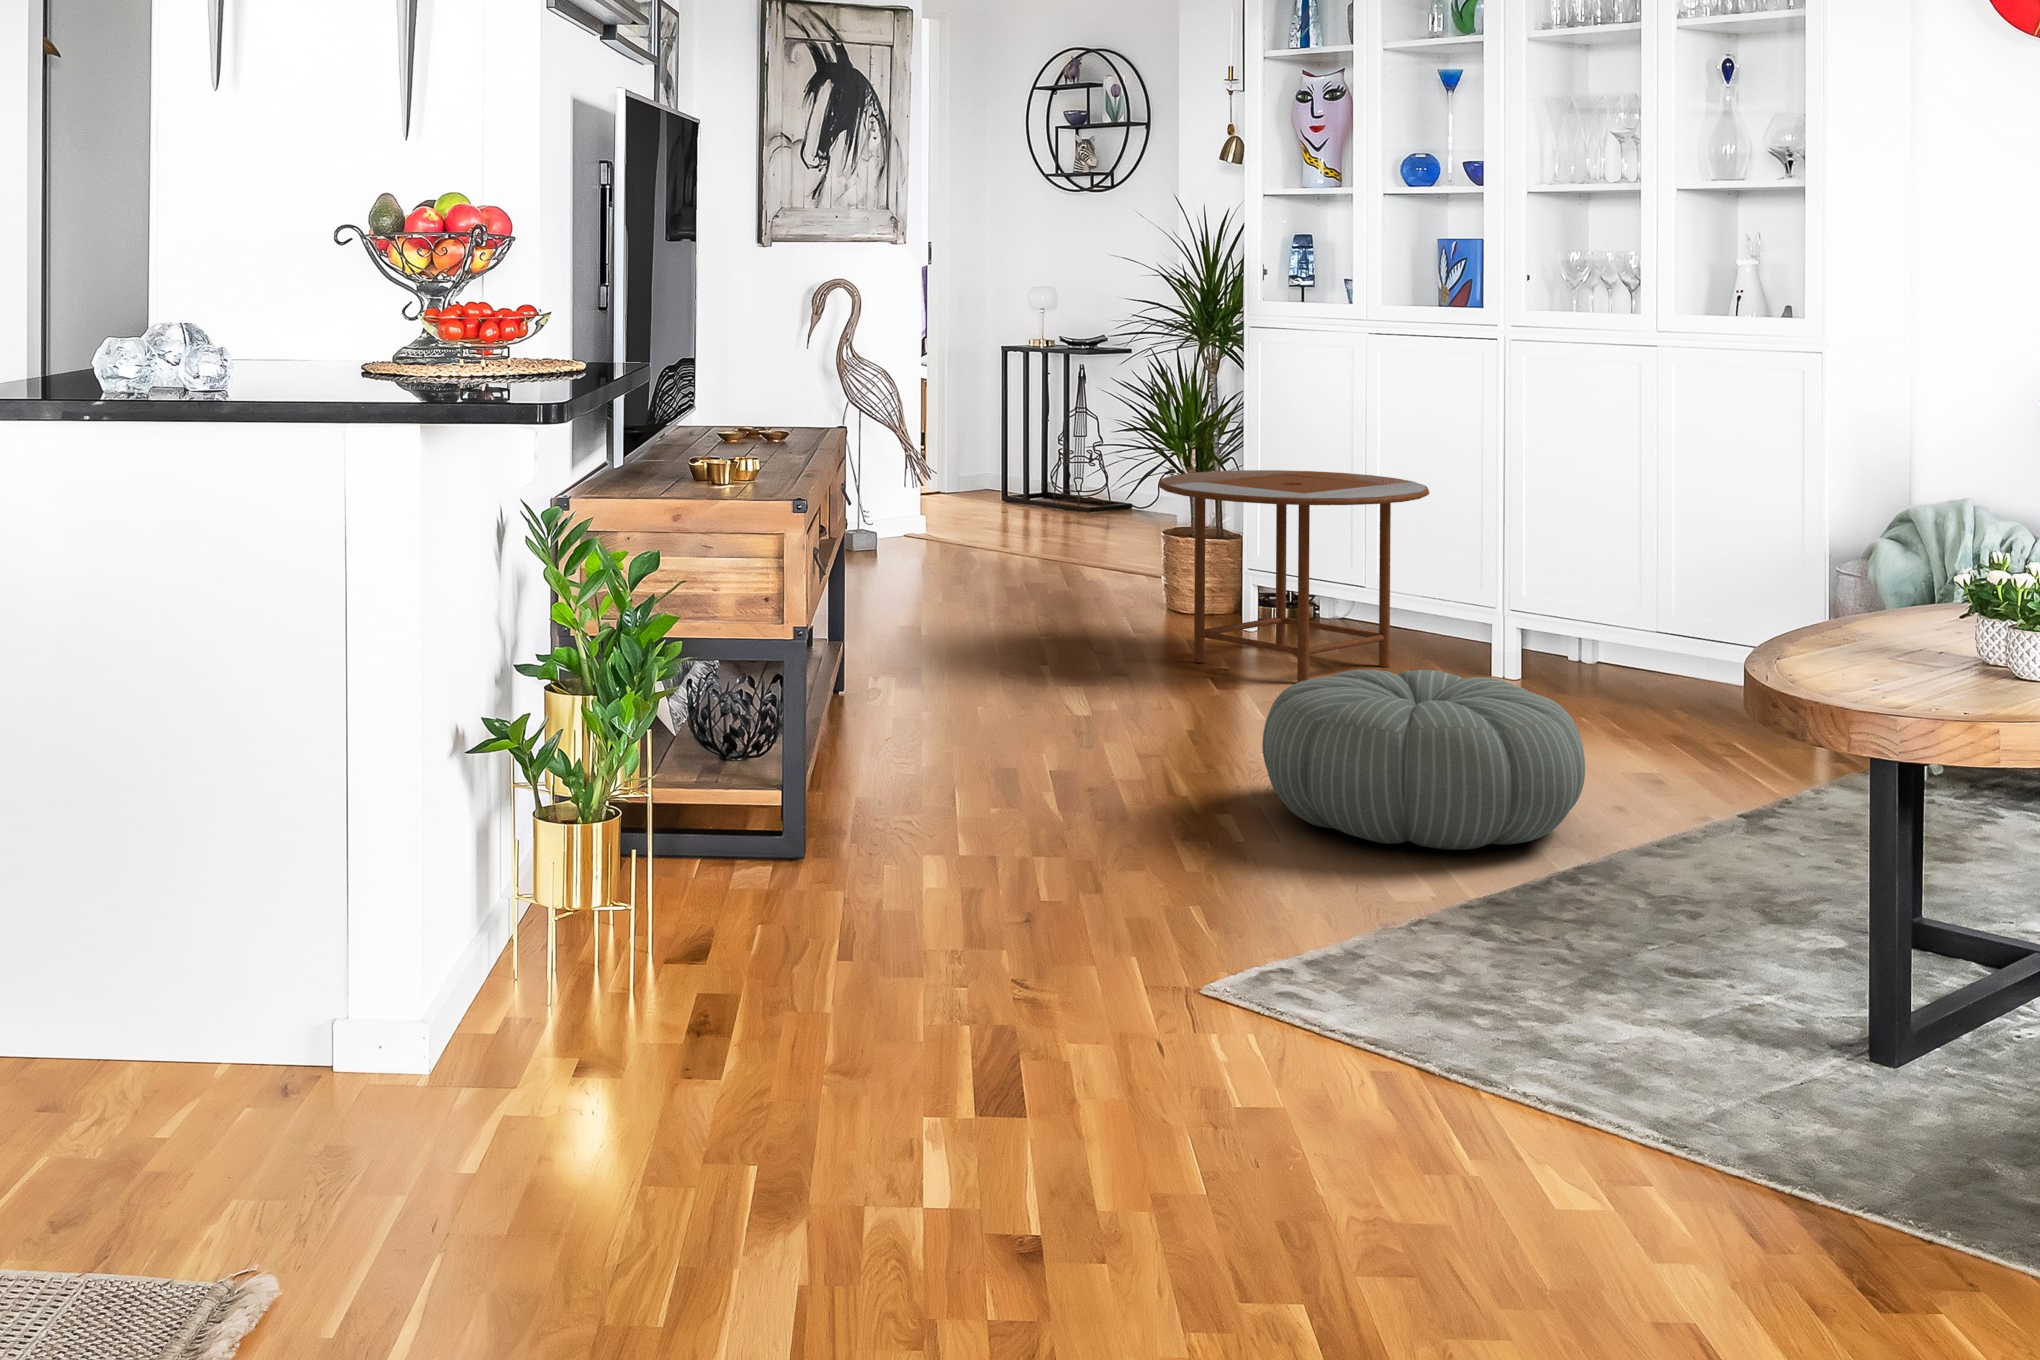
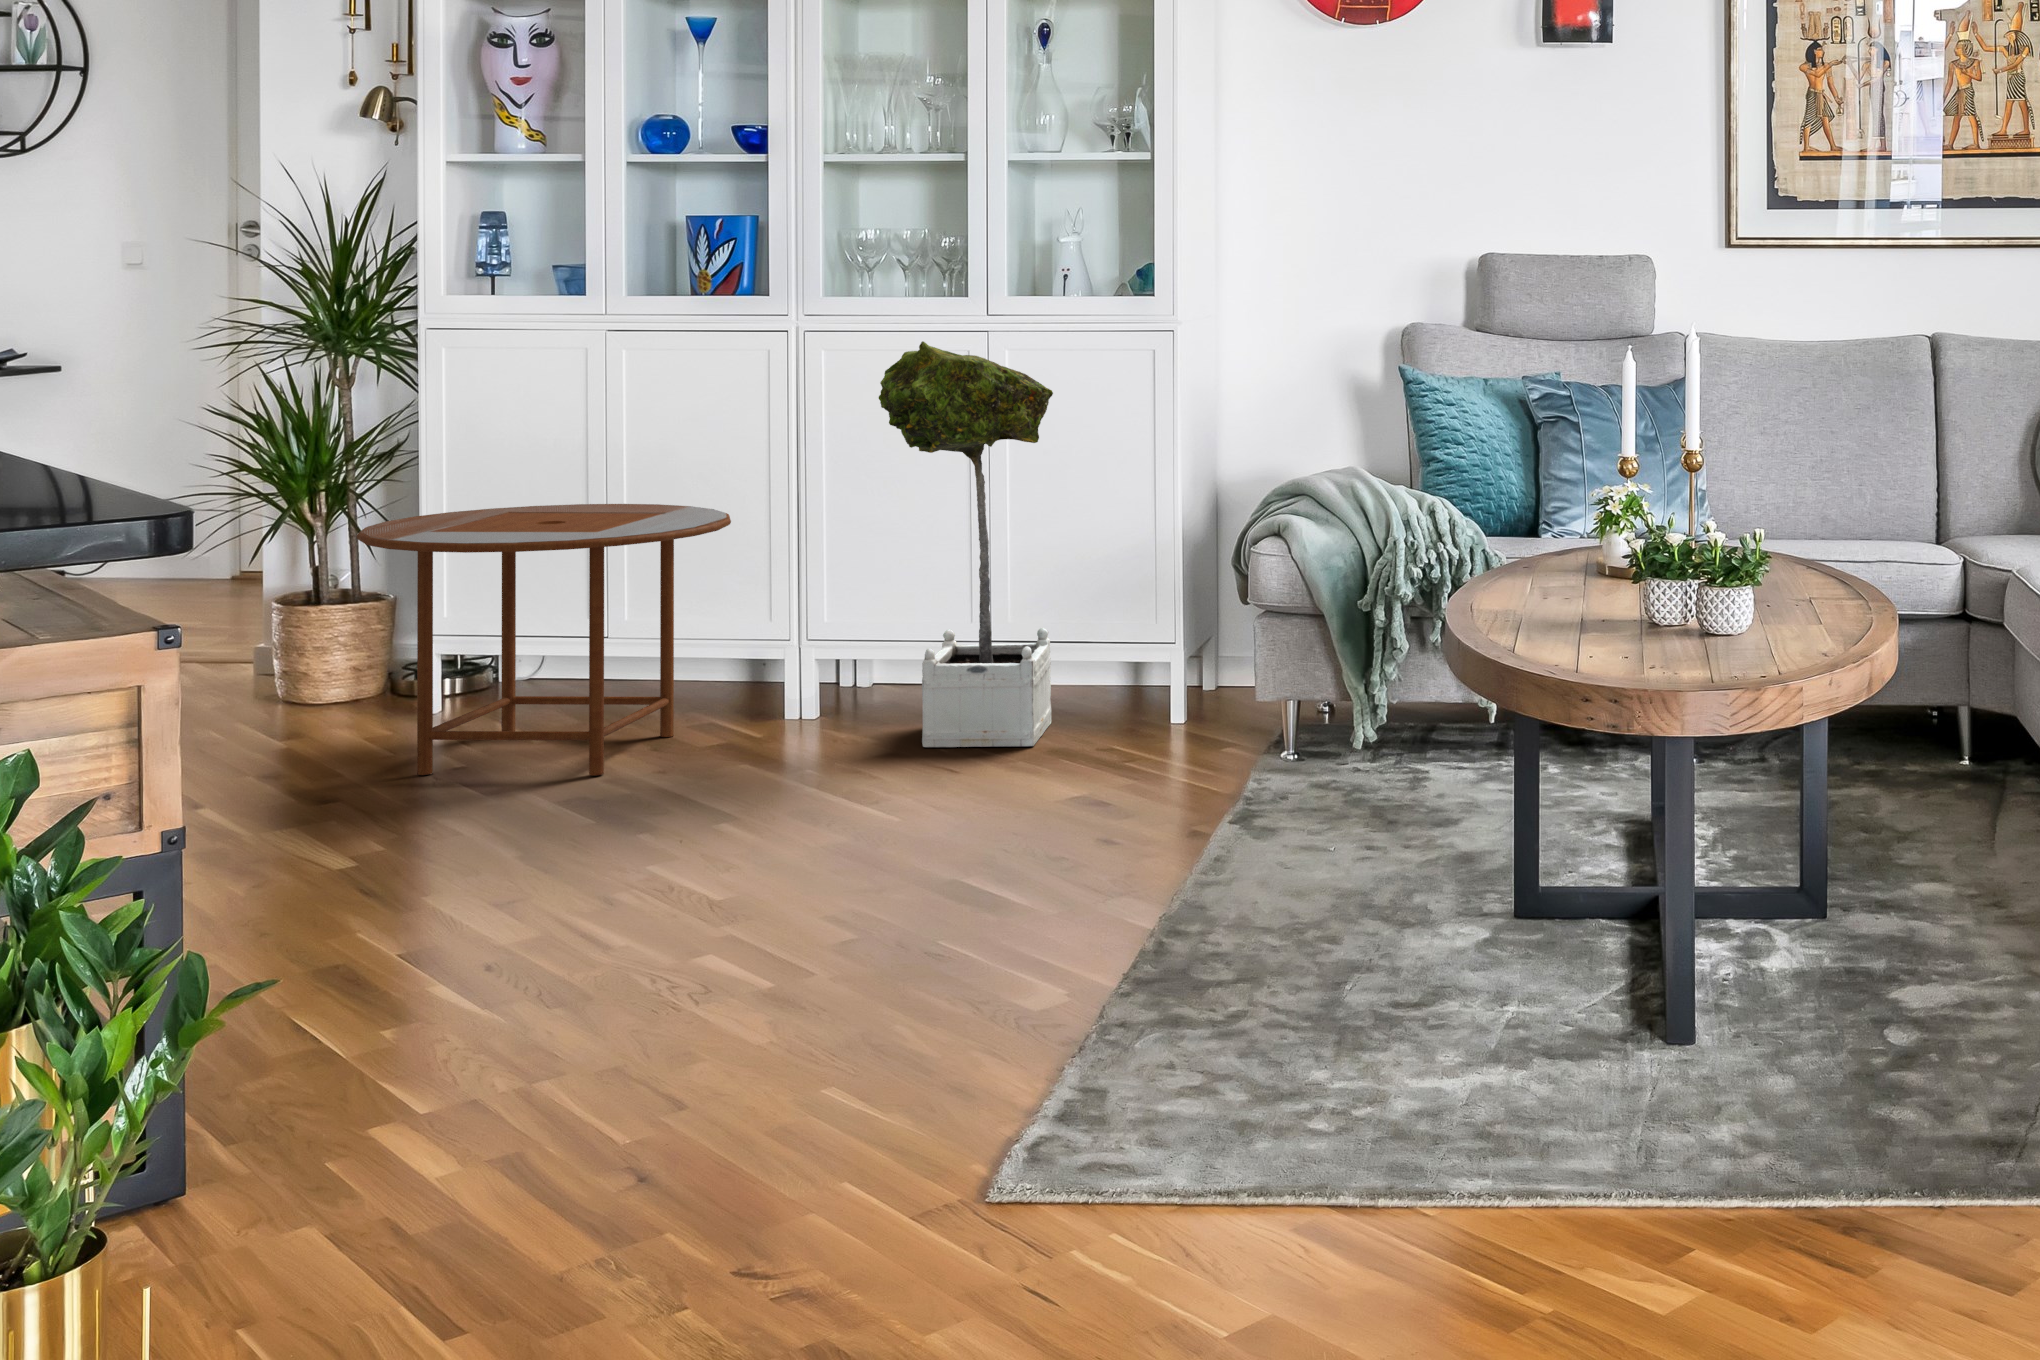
potted tree: none [1535,353,1699,723] -> present [879,341,1053,747]
pouf: present [1262,670,1585,850] -> none [757,724,1162,958]

